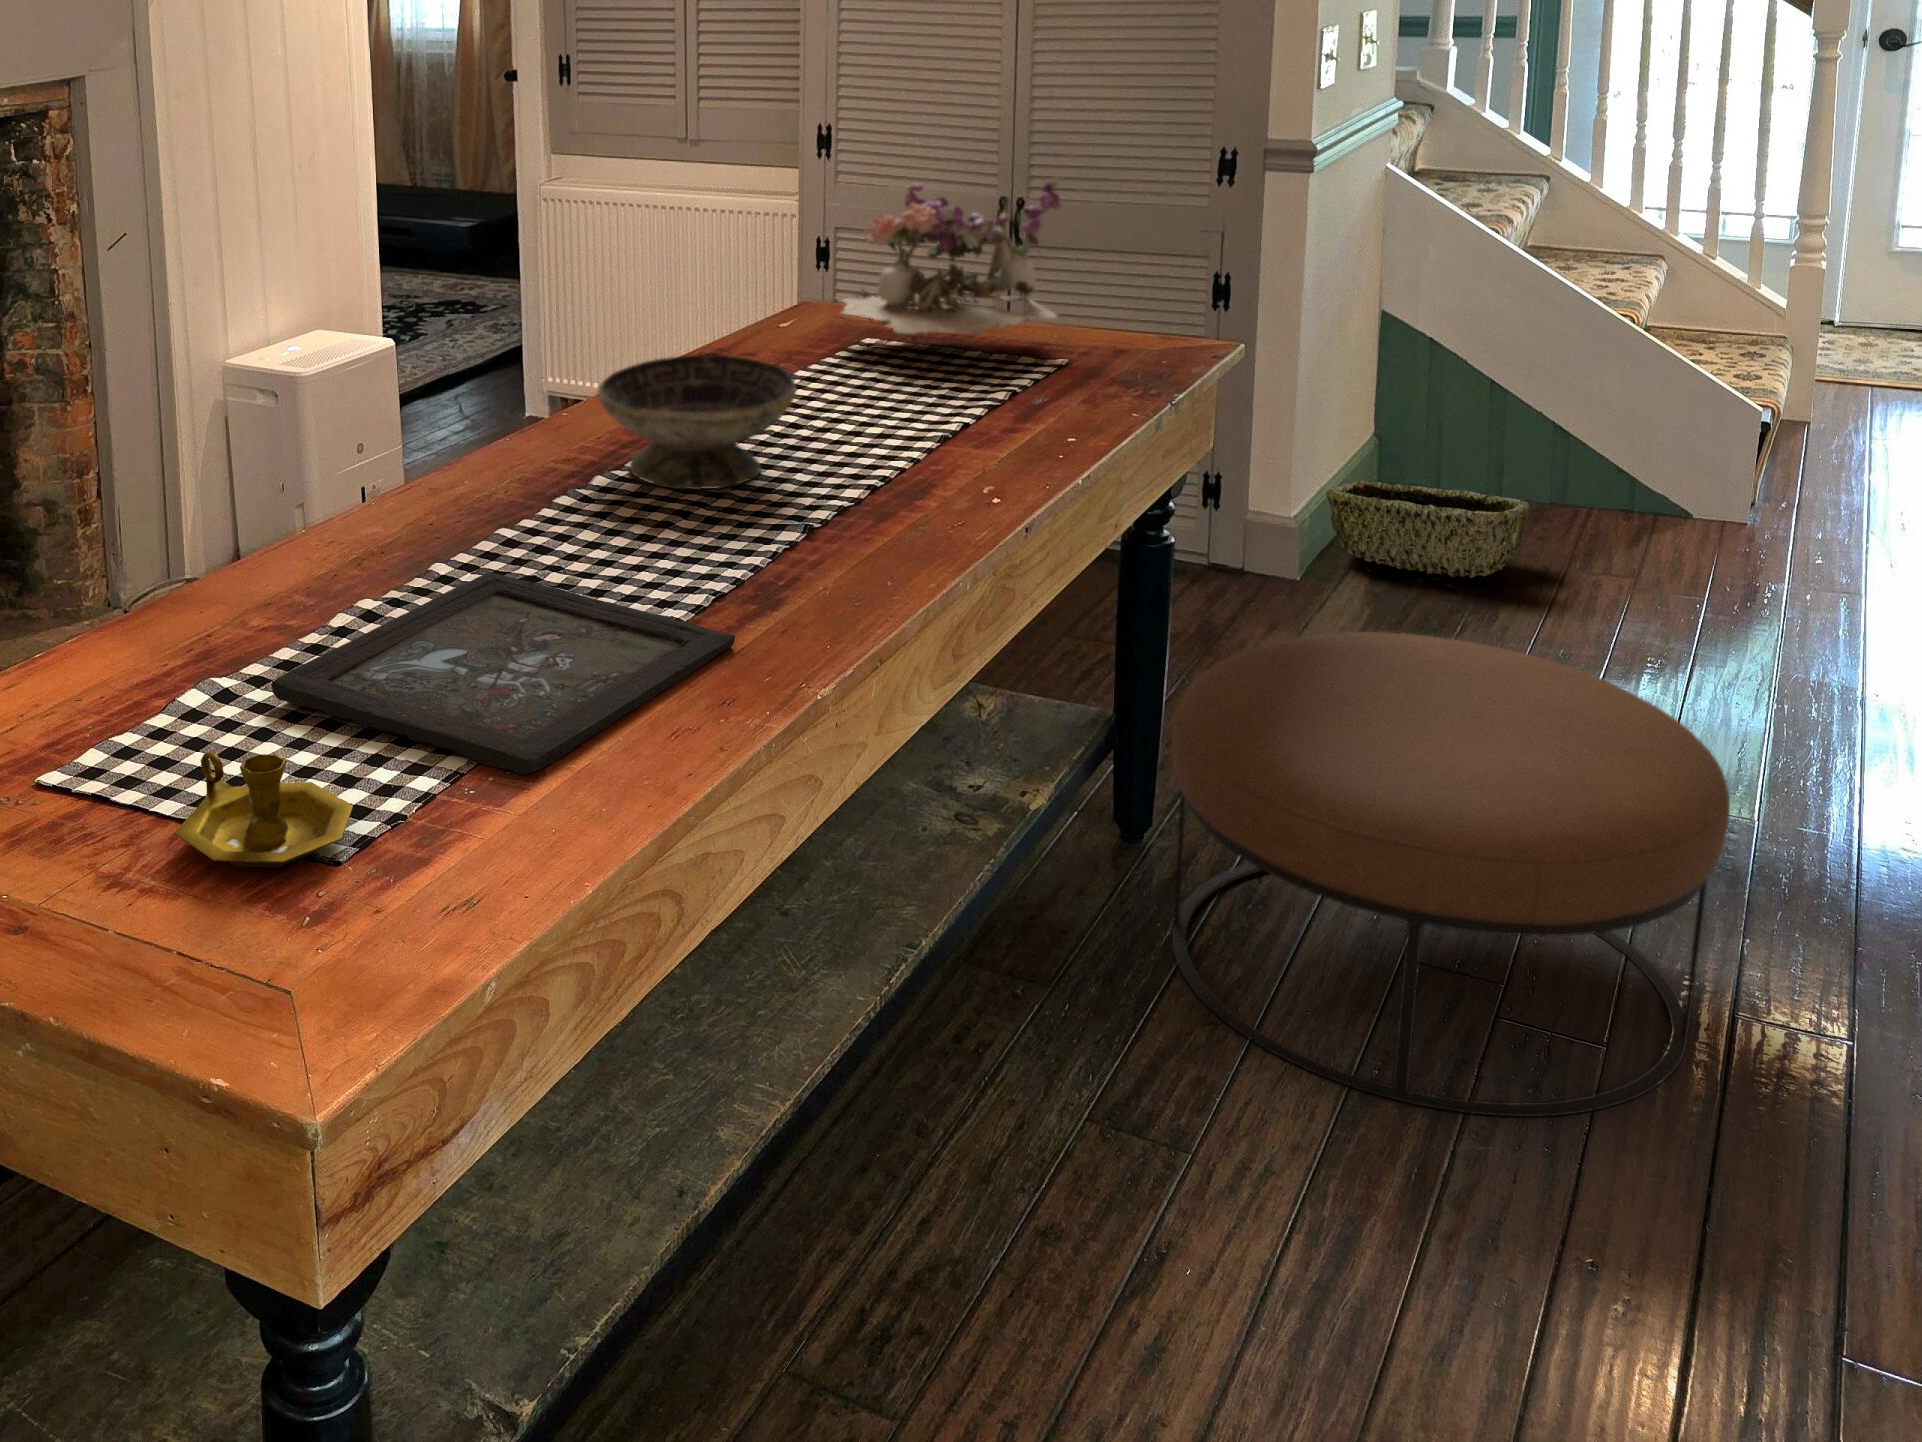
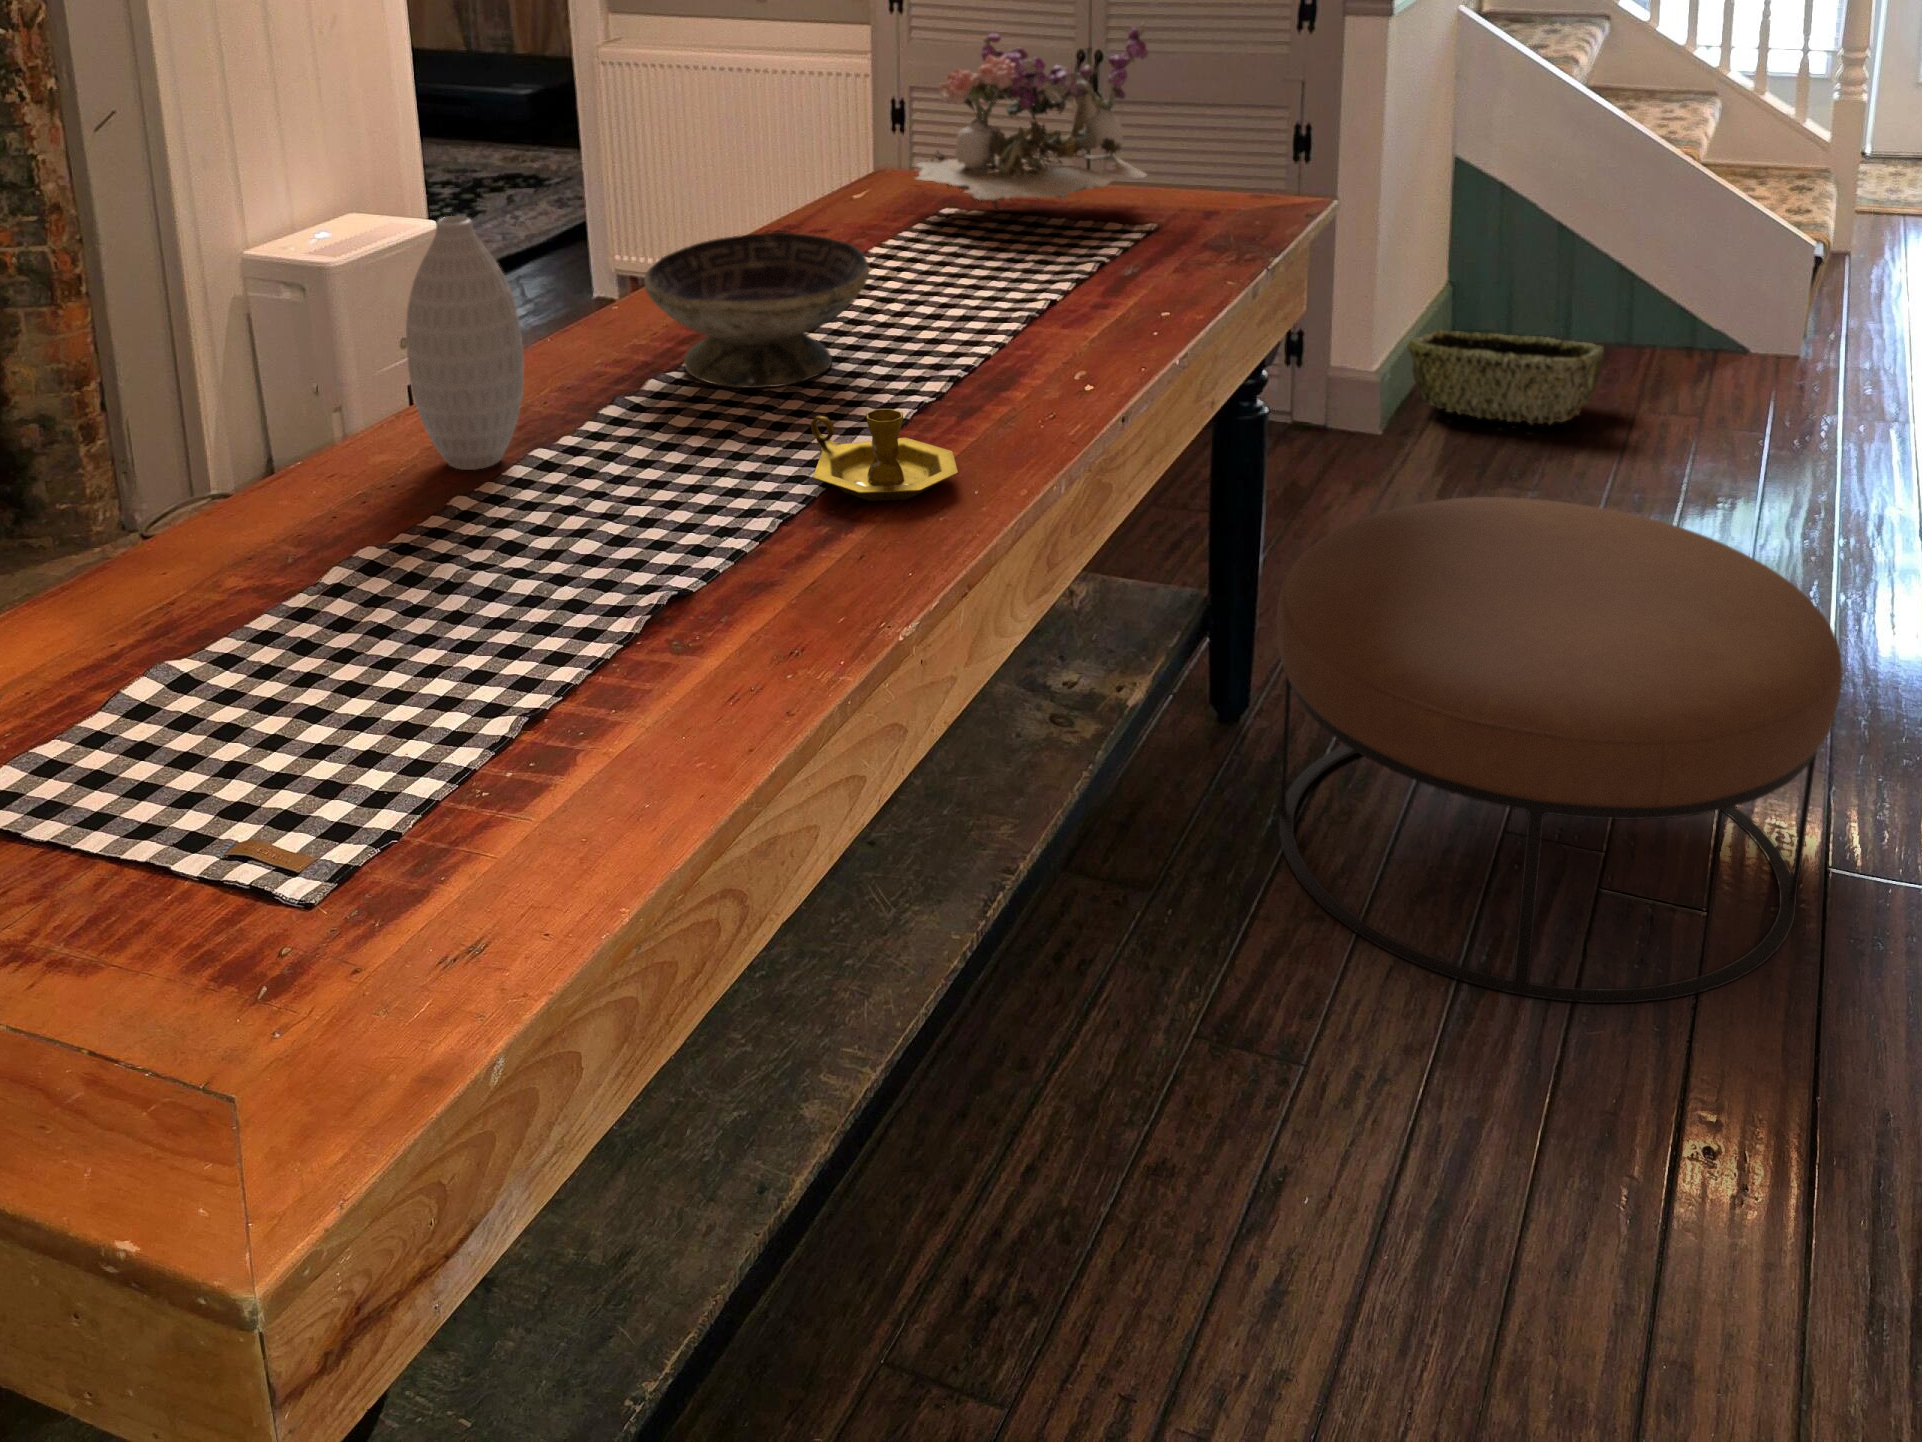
vase: none [399,329,496,546] -> present [406,216,524,470]
tray: present [271,572,735,774] -> none [240,503,805,768]
candlestick: present [174,752,353,868] -> present [811,409,958,501]

